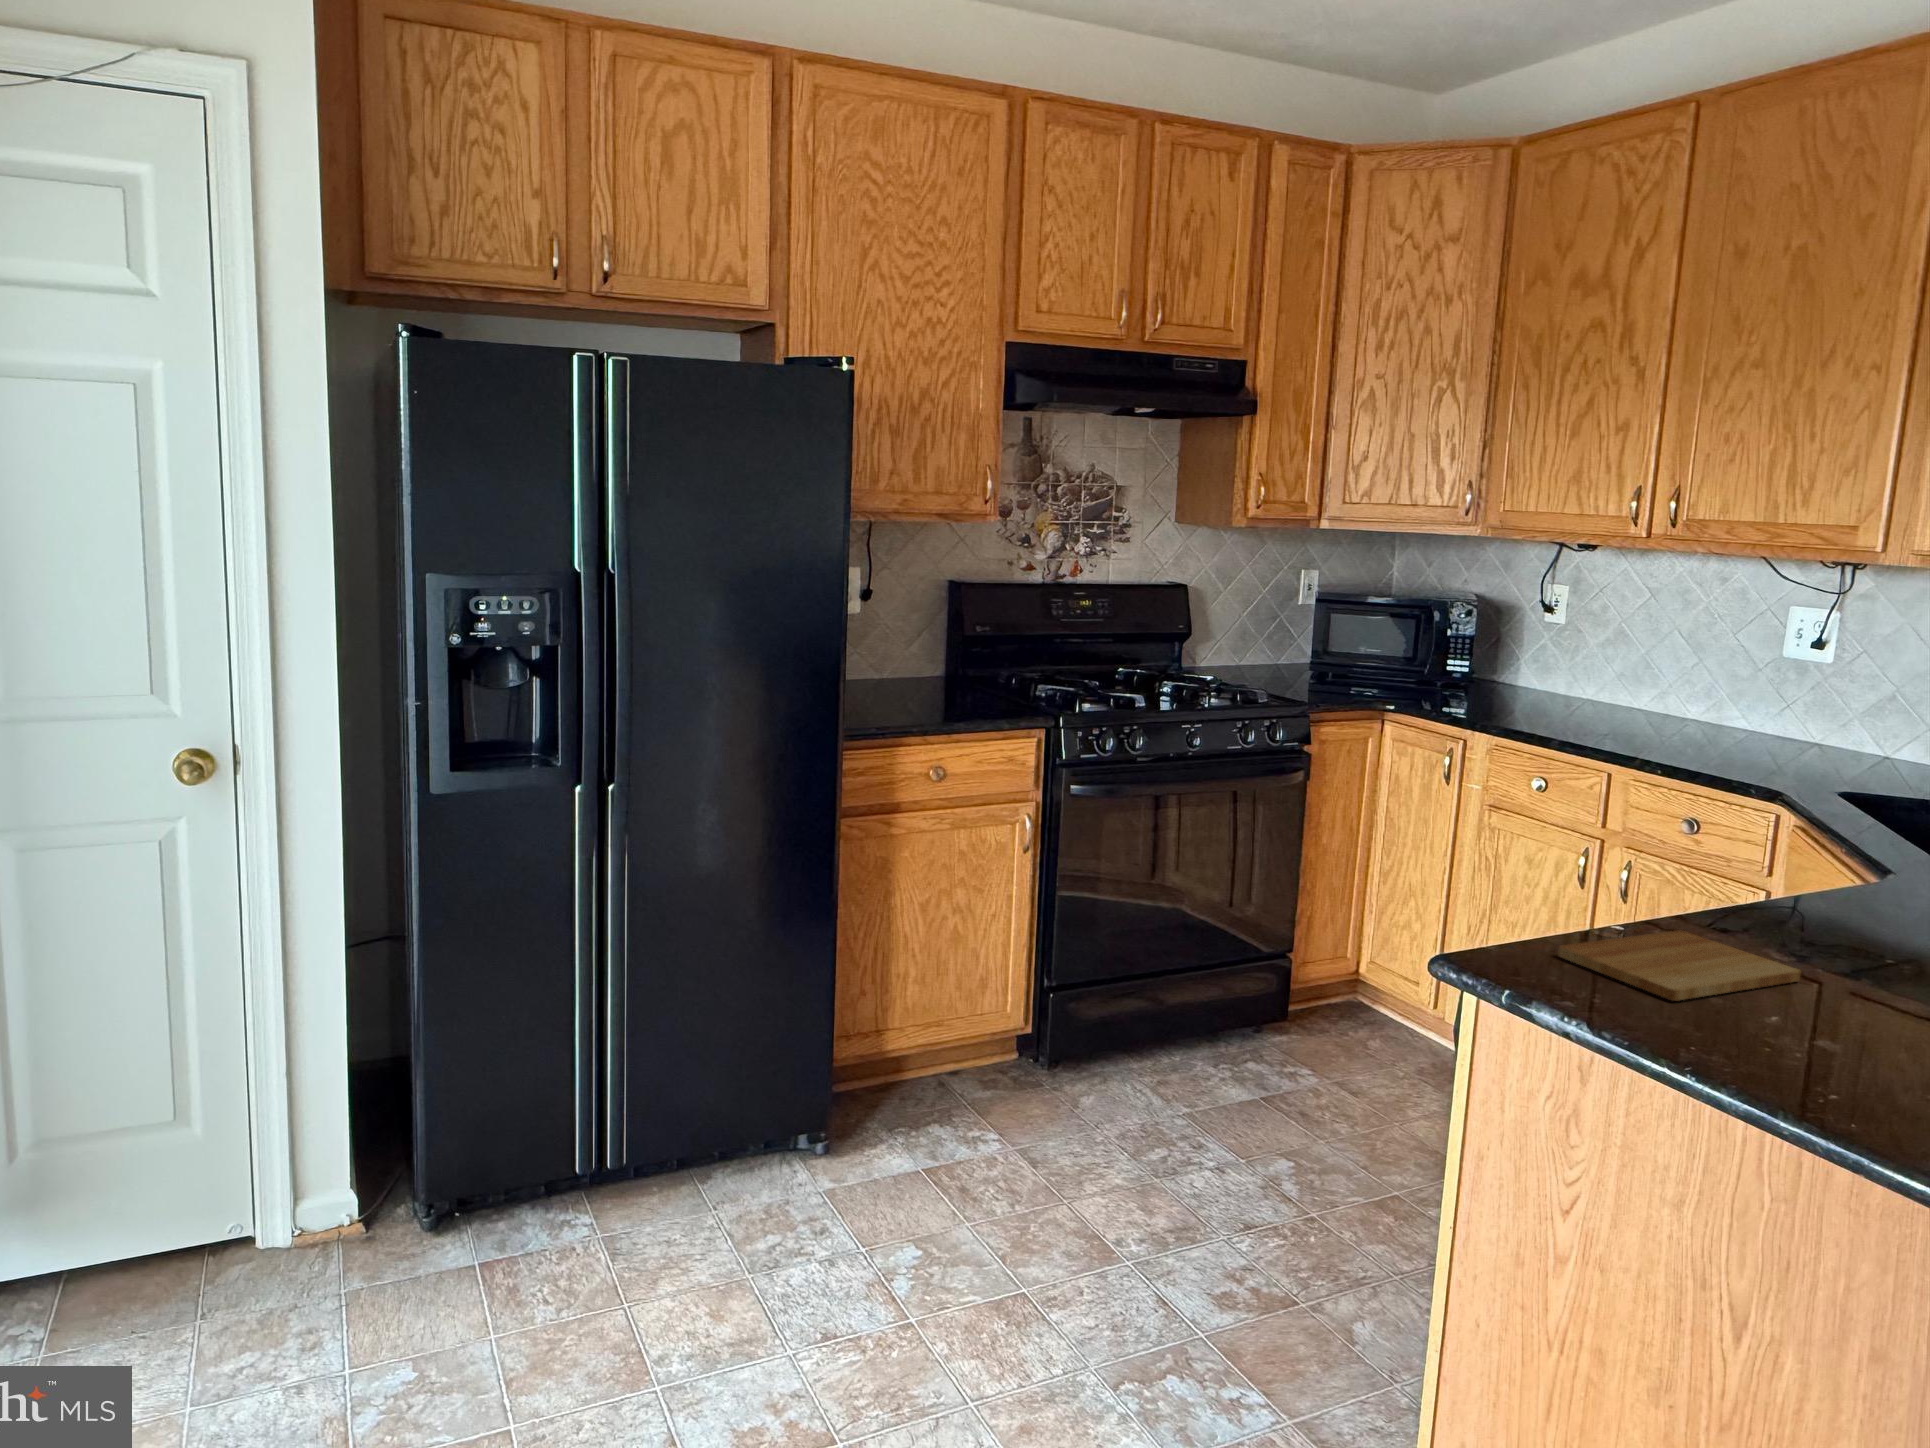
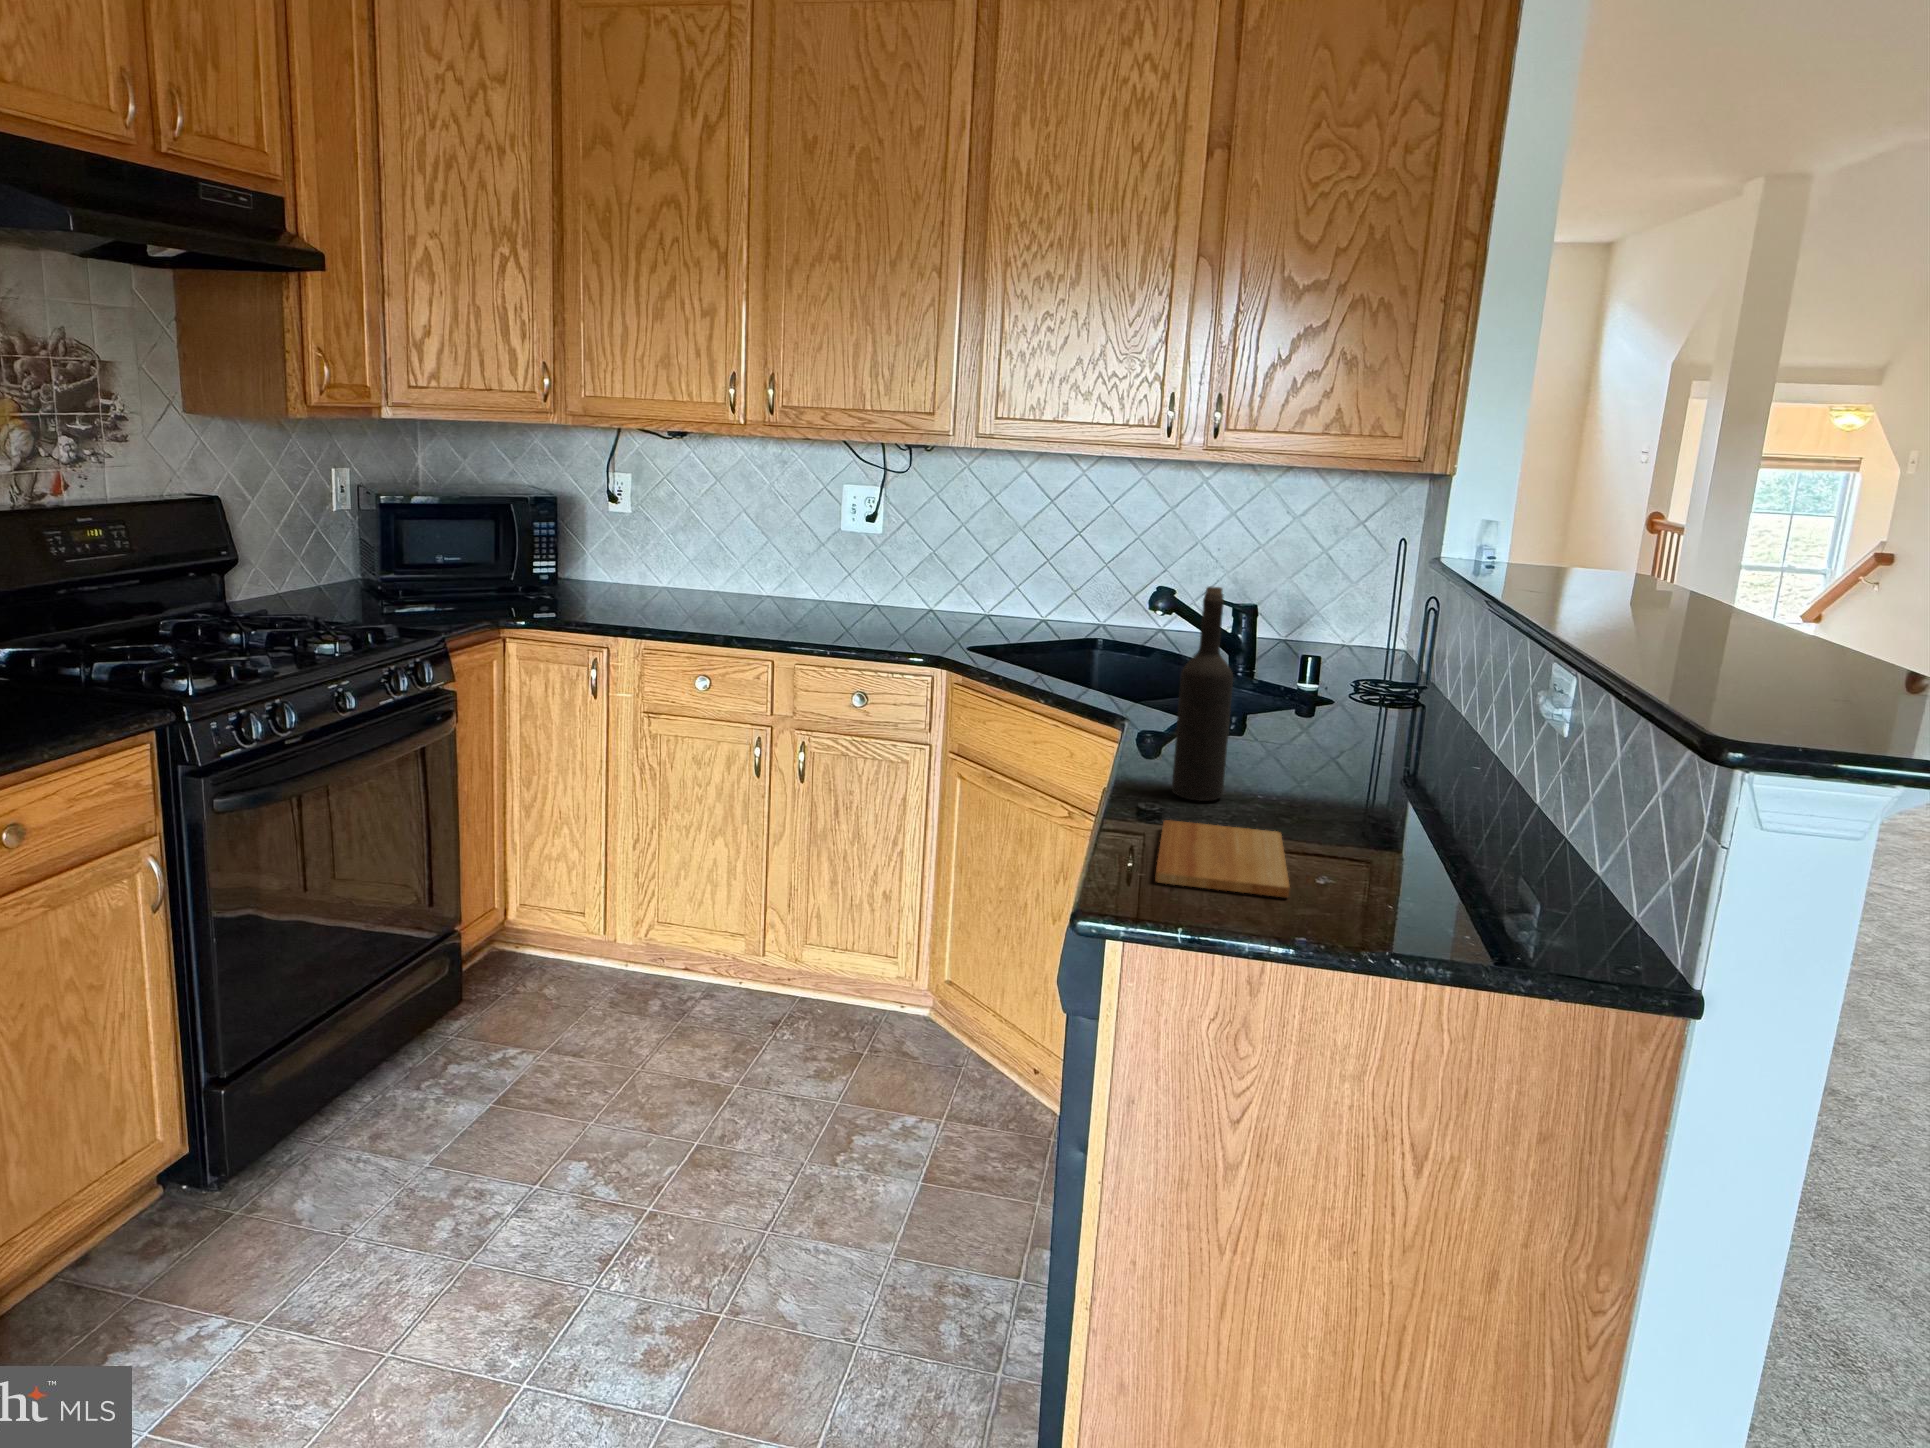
wine bottle: none [1770,701,1858,943] -> present [1172,587,1234,801]

